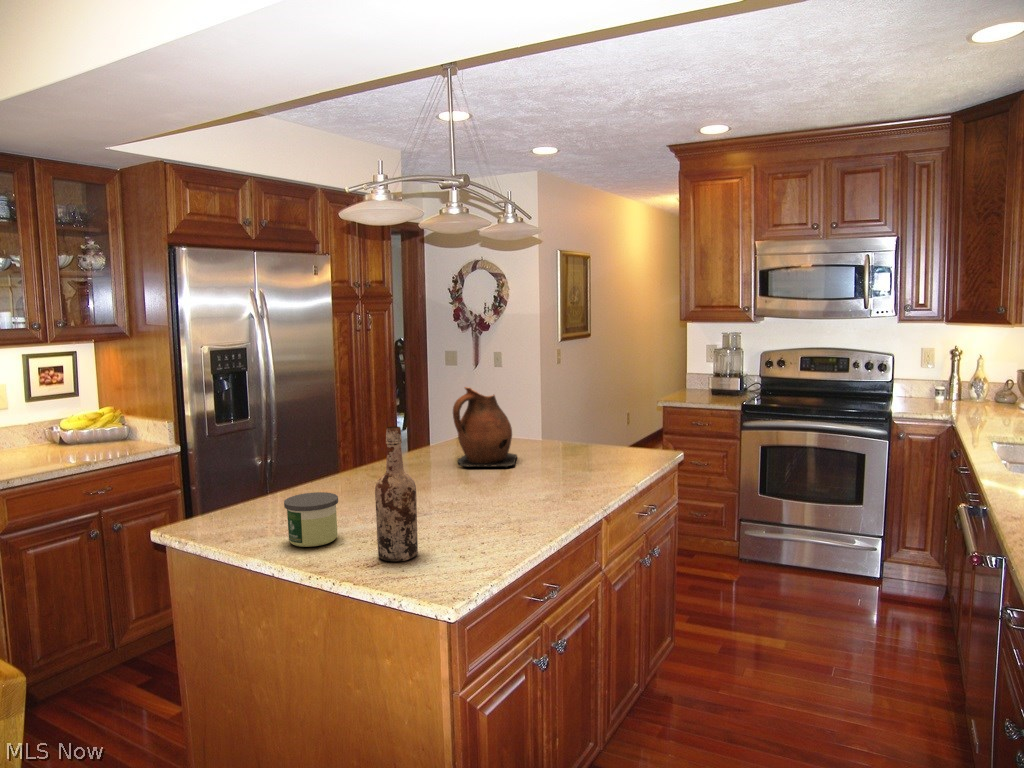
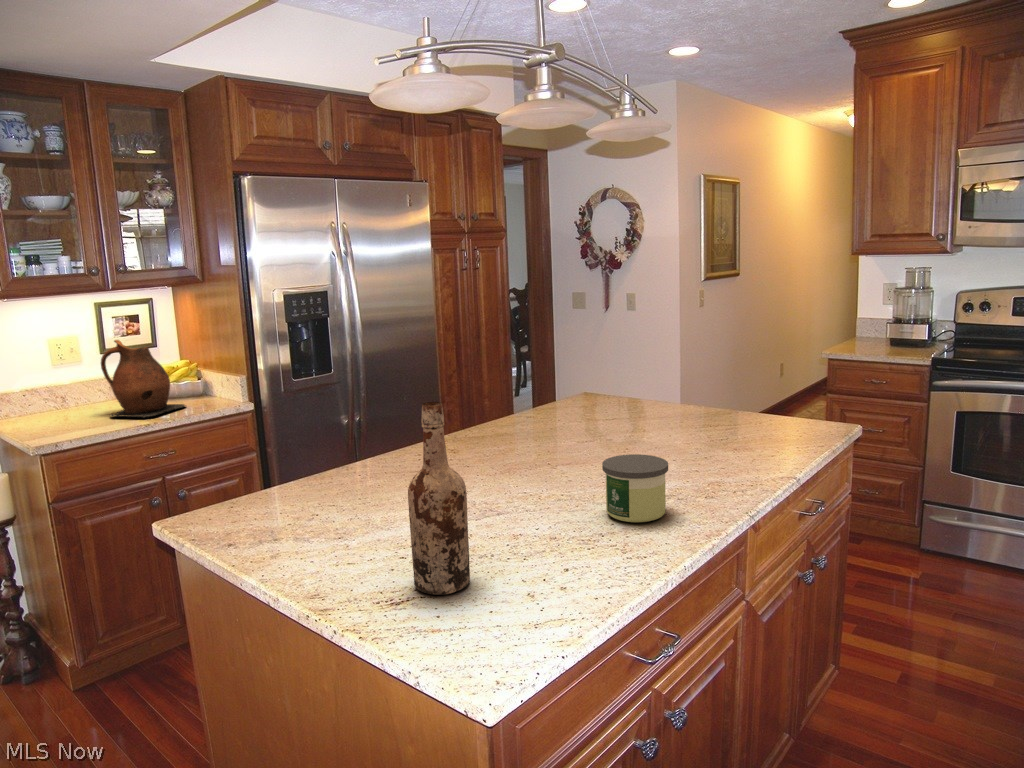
ceramic pitcher: present [453,387,517,467] -> present [101,340,186,418]
candle: present [284,492,338,547] -> present [602,454,668,522]

